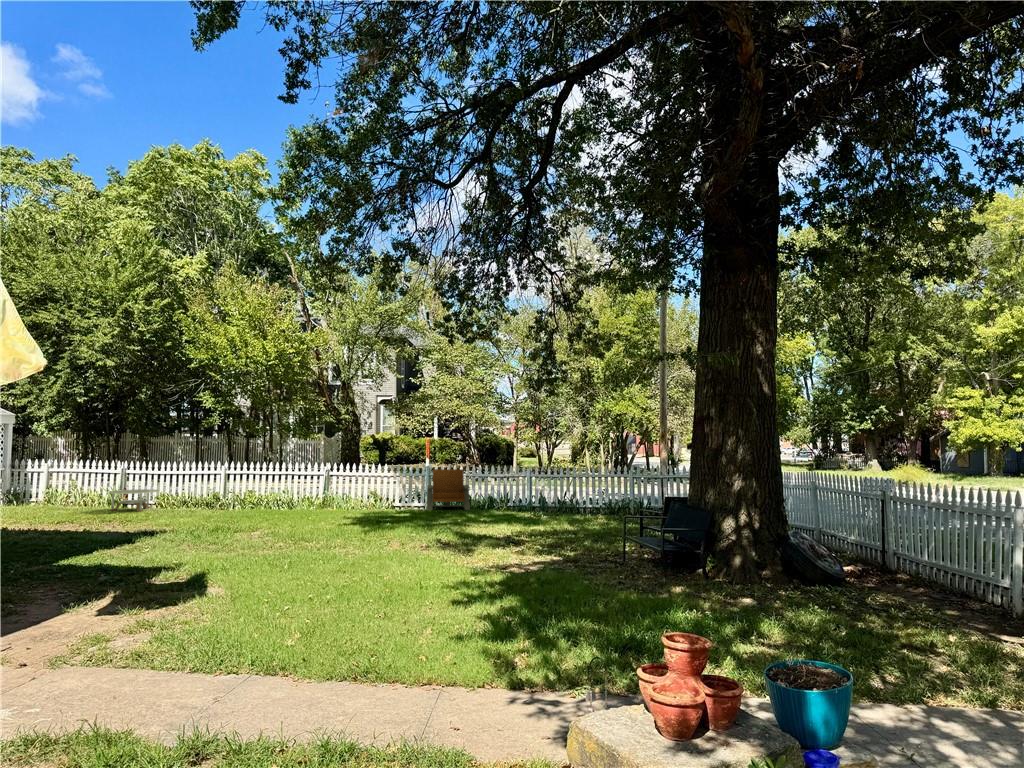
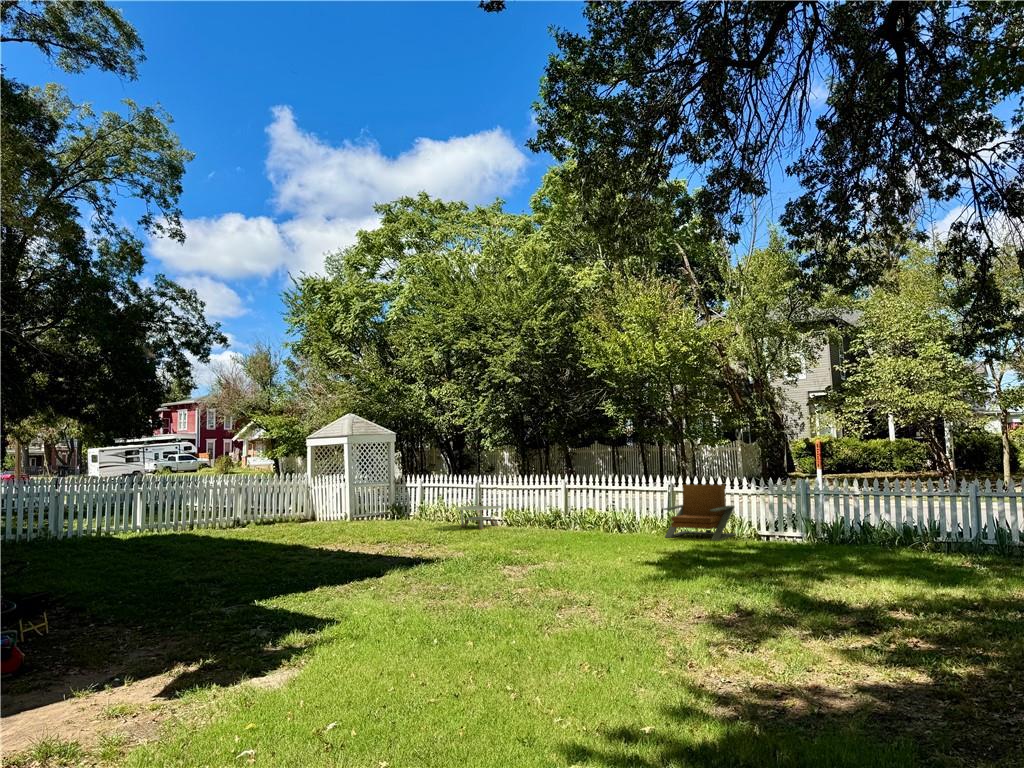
lounge chair: present [427,469,470,510] -> present [664,484,736,541]

